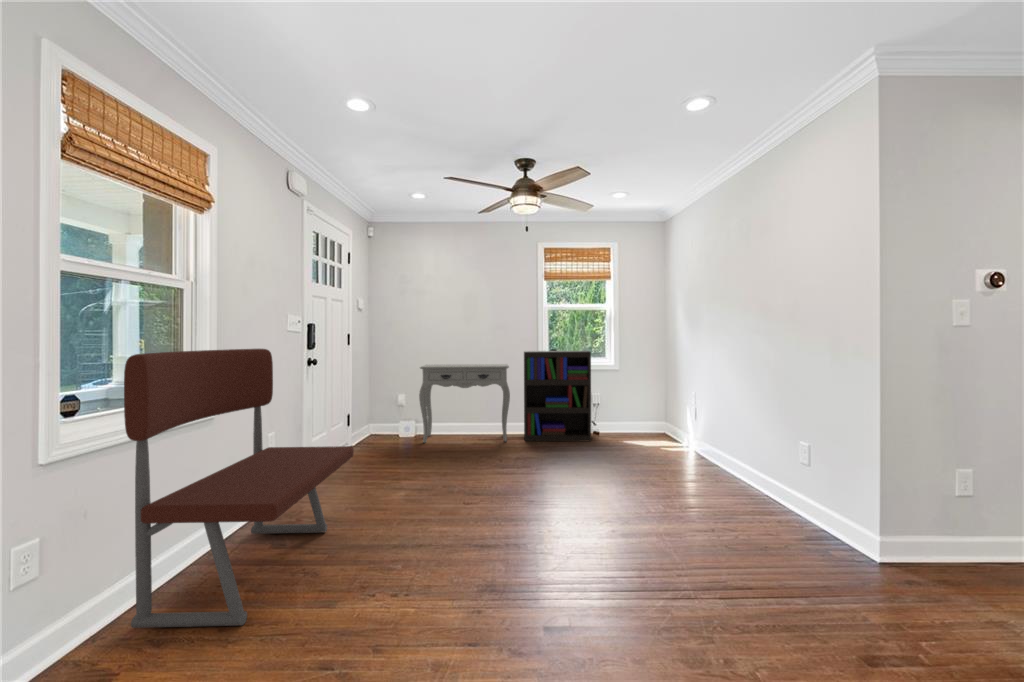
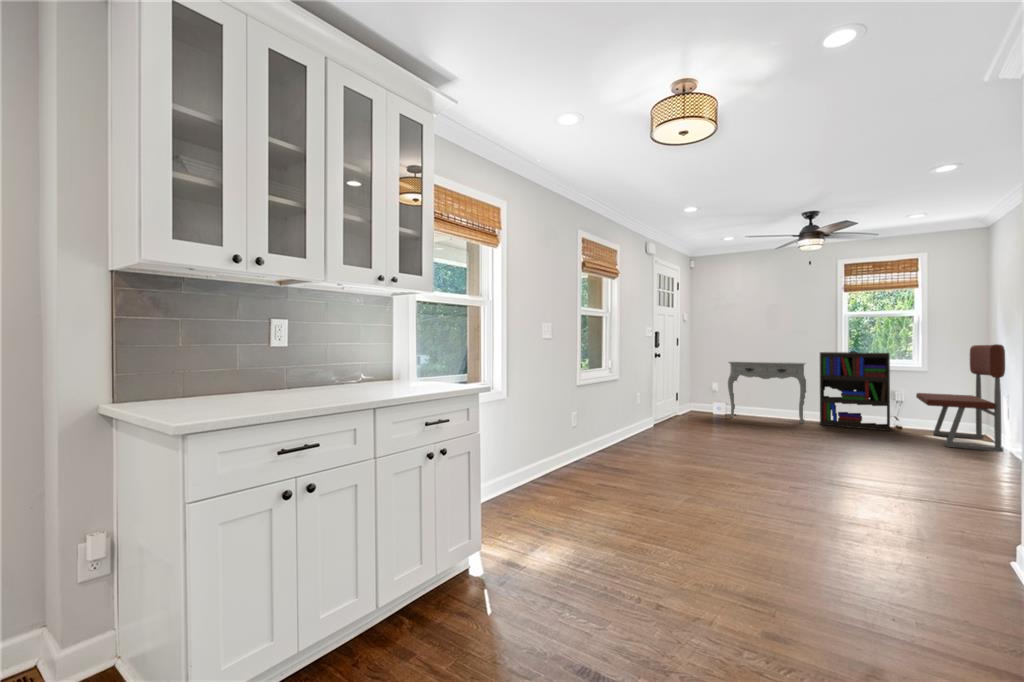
bench: present [124,349,354,628] -> present [916,344,1005,452]

